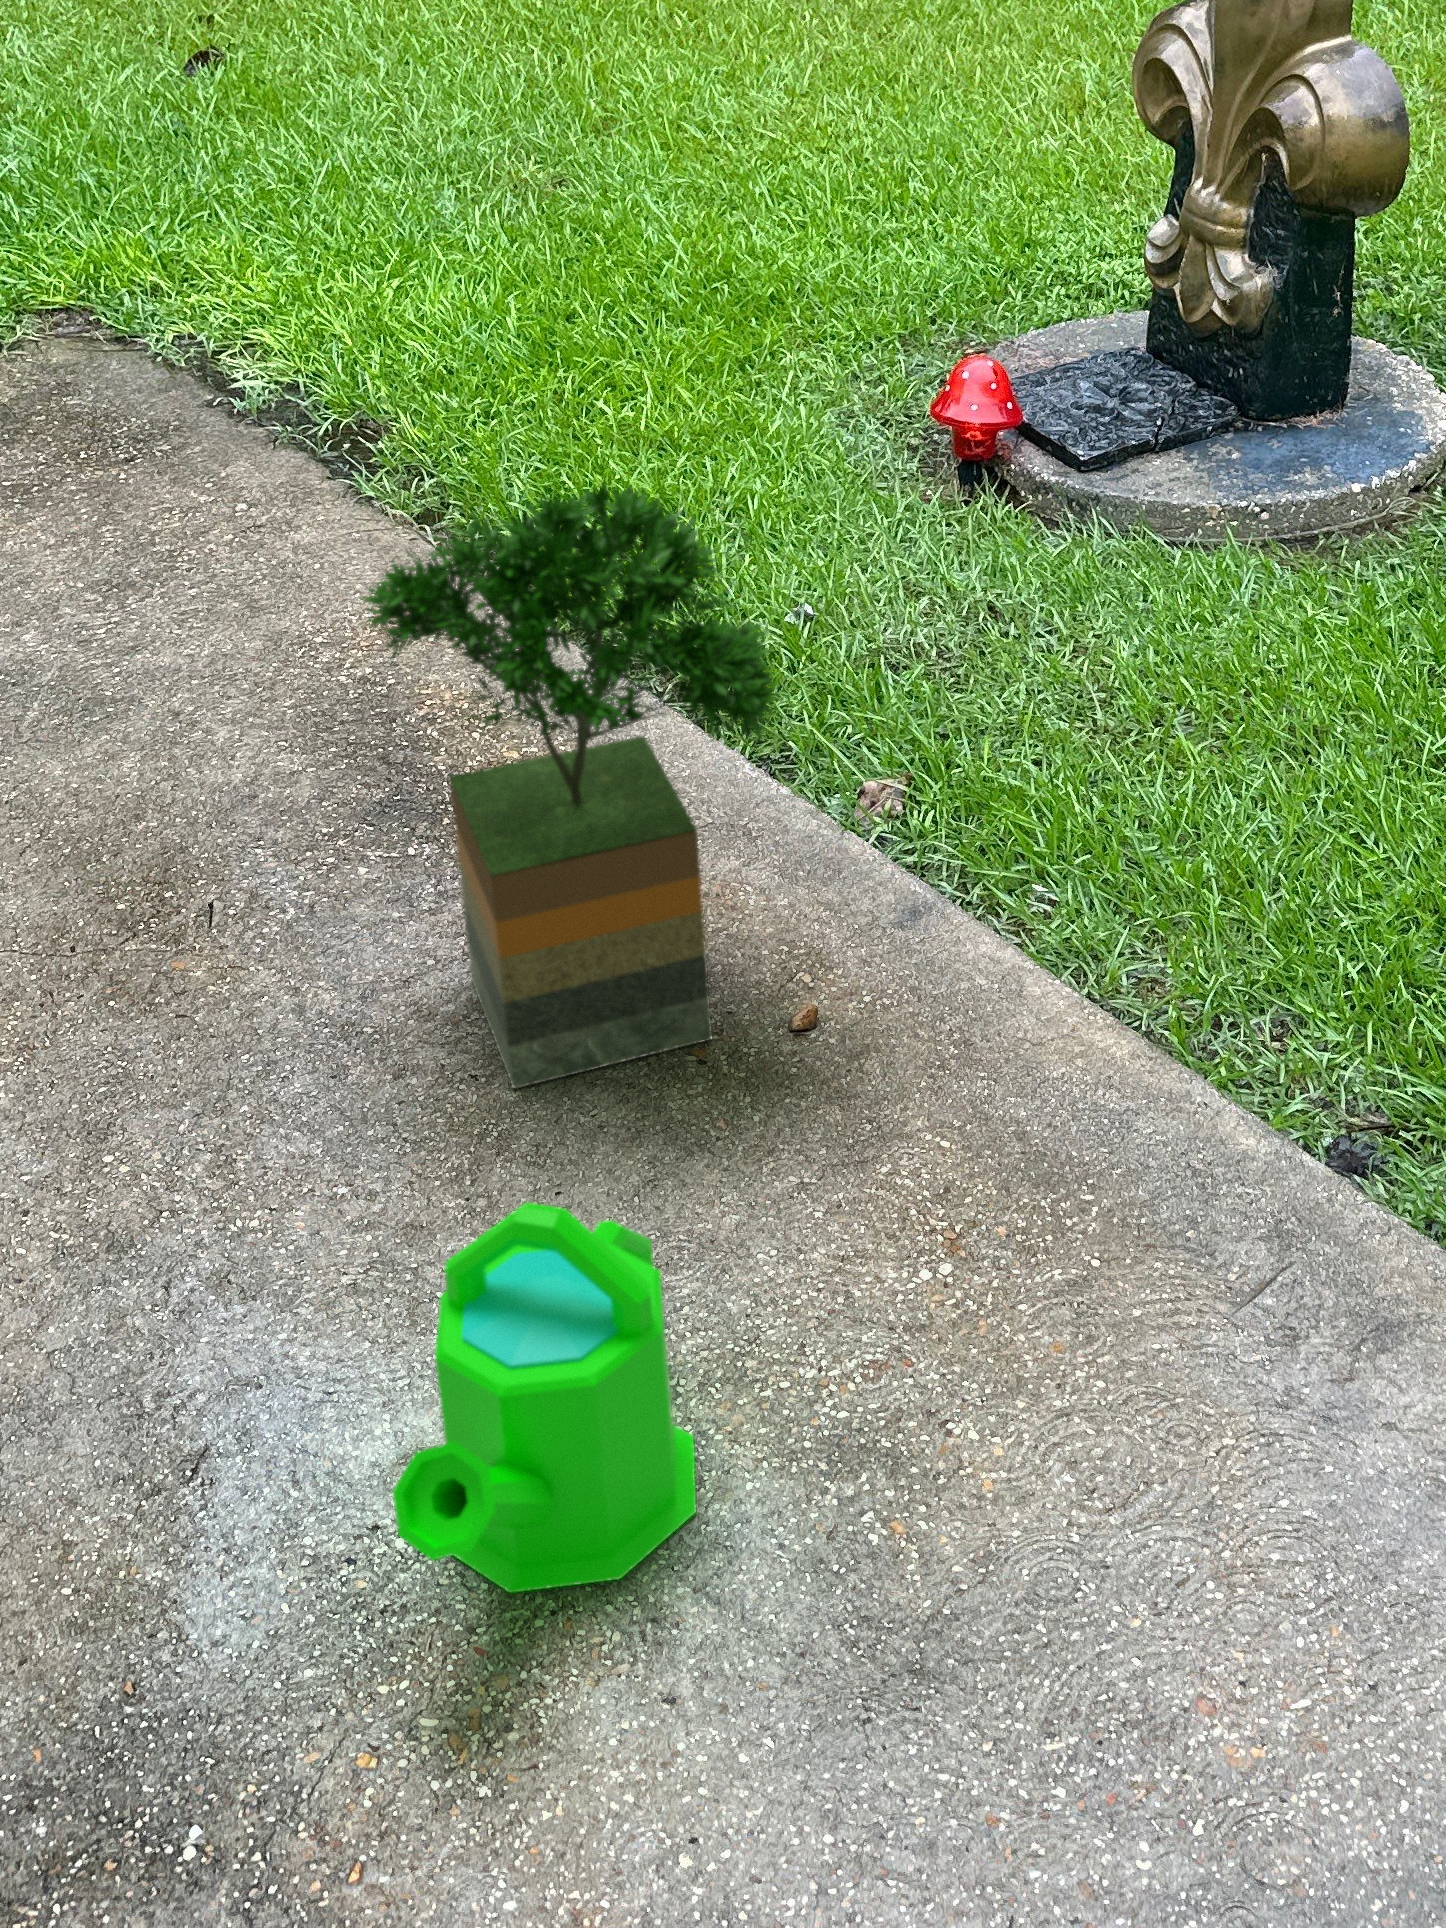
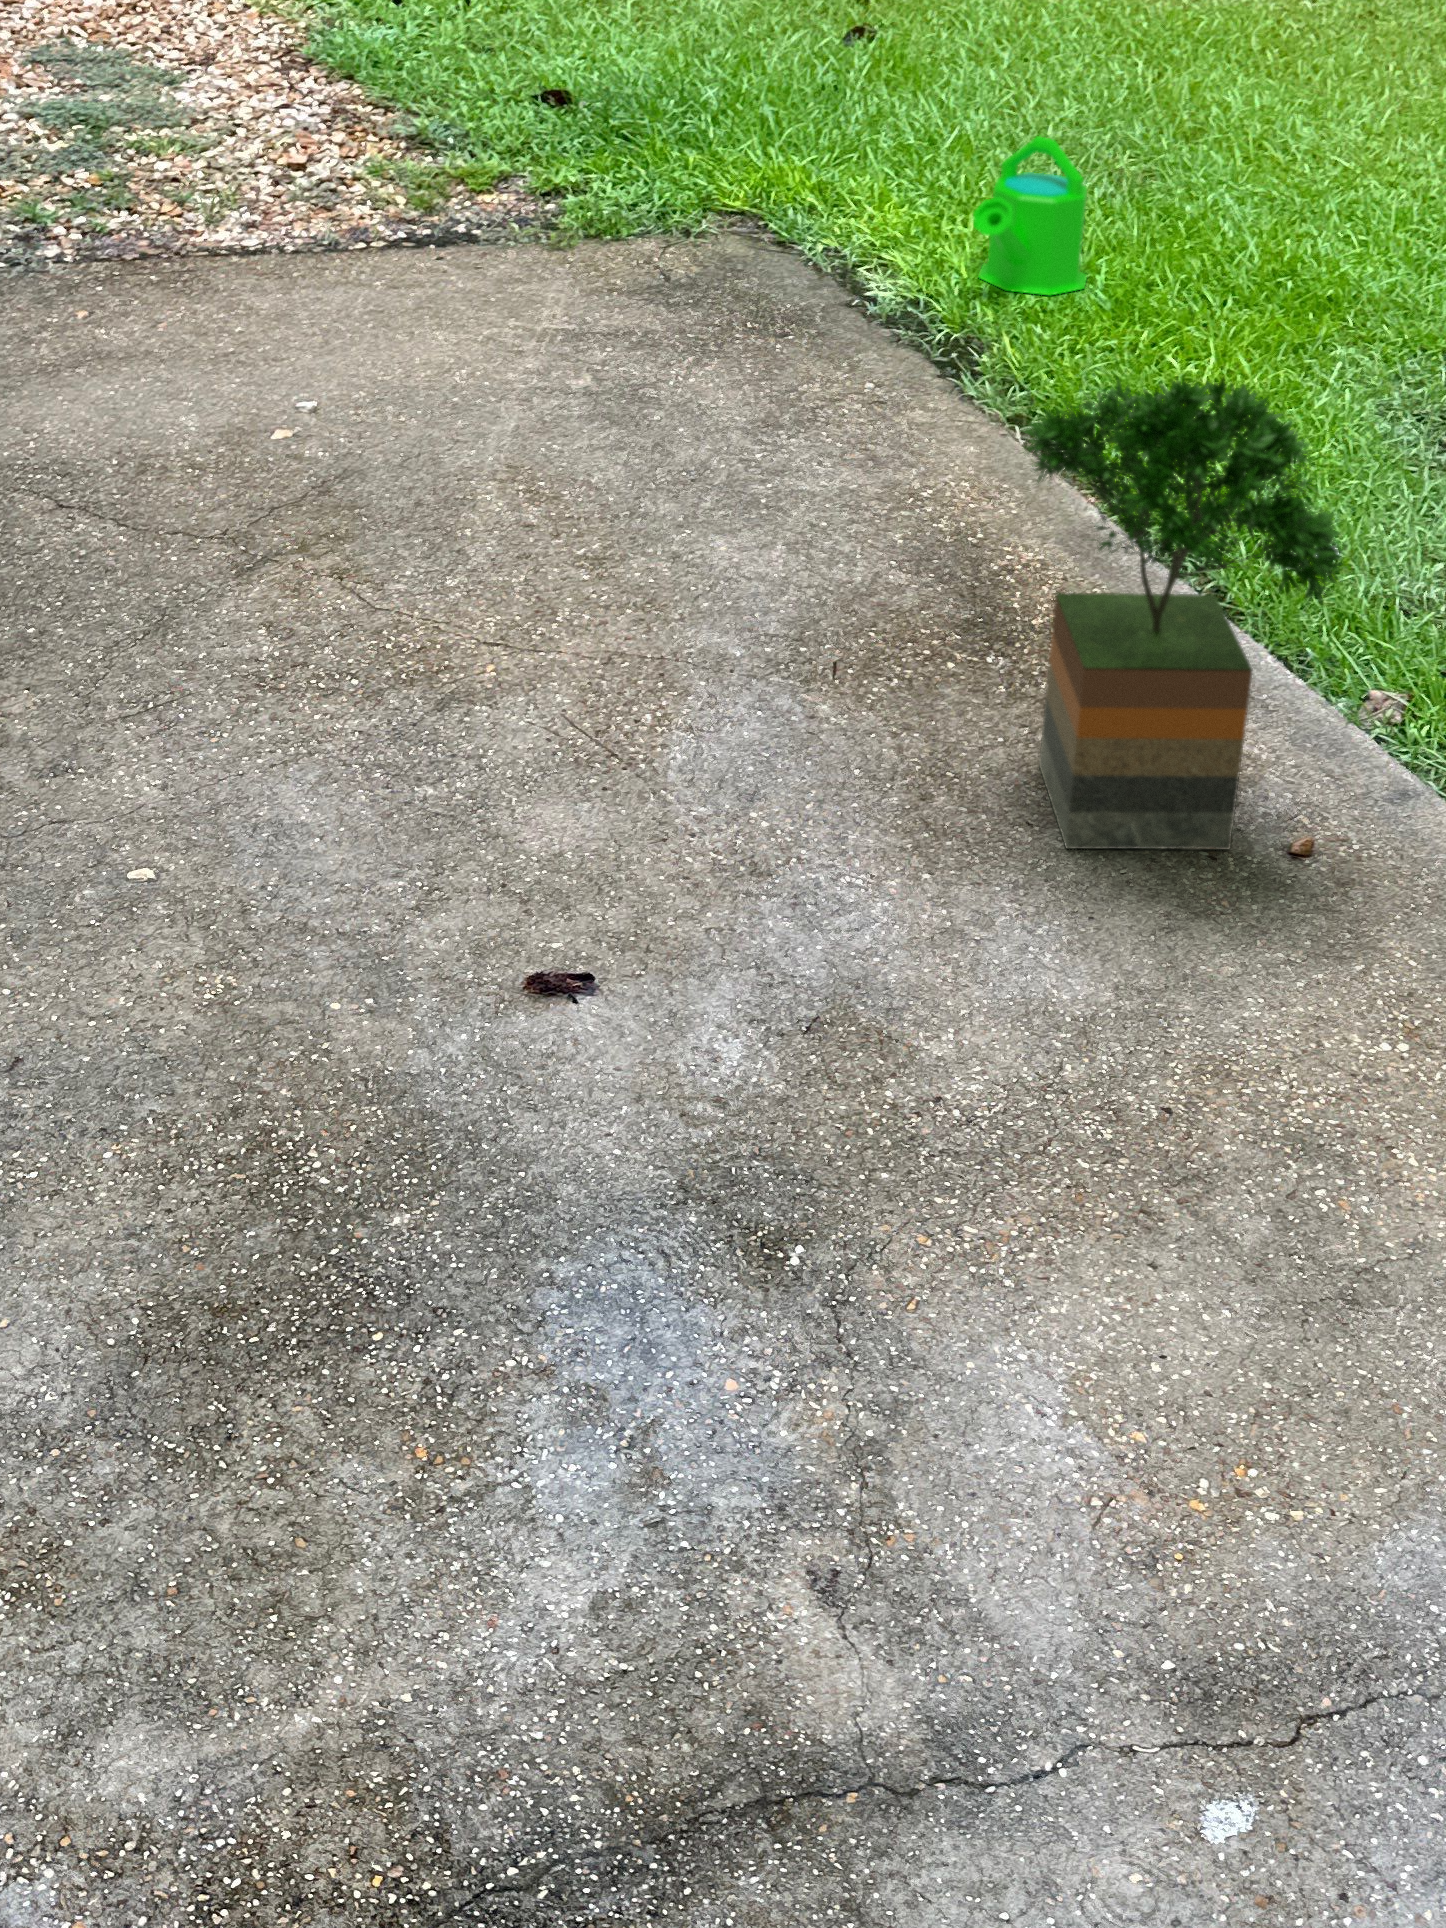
watering can: present [392,1202,696,1593] -> present [973,136,1087,295]

